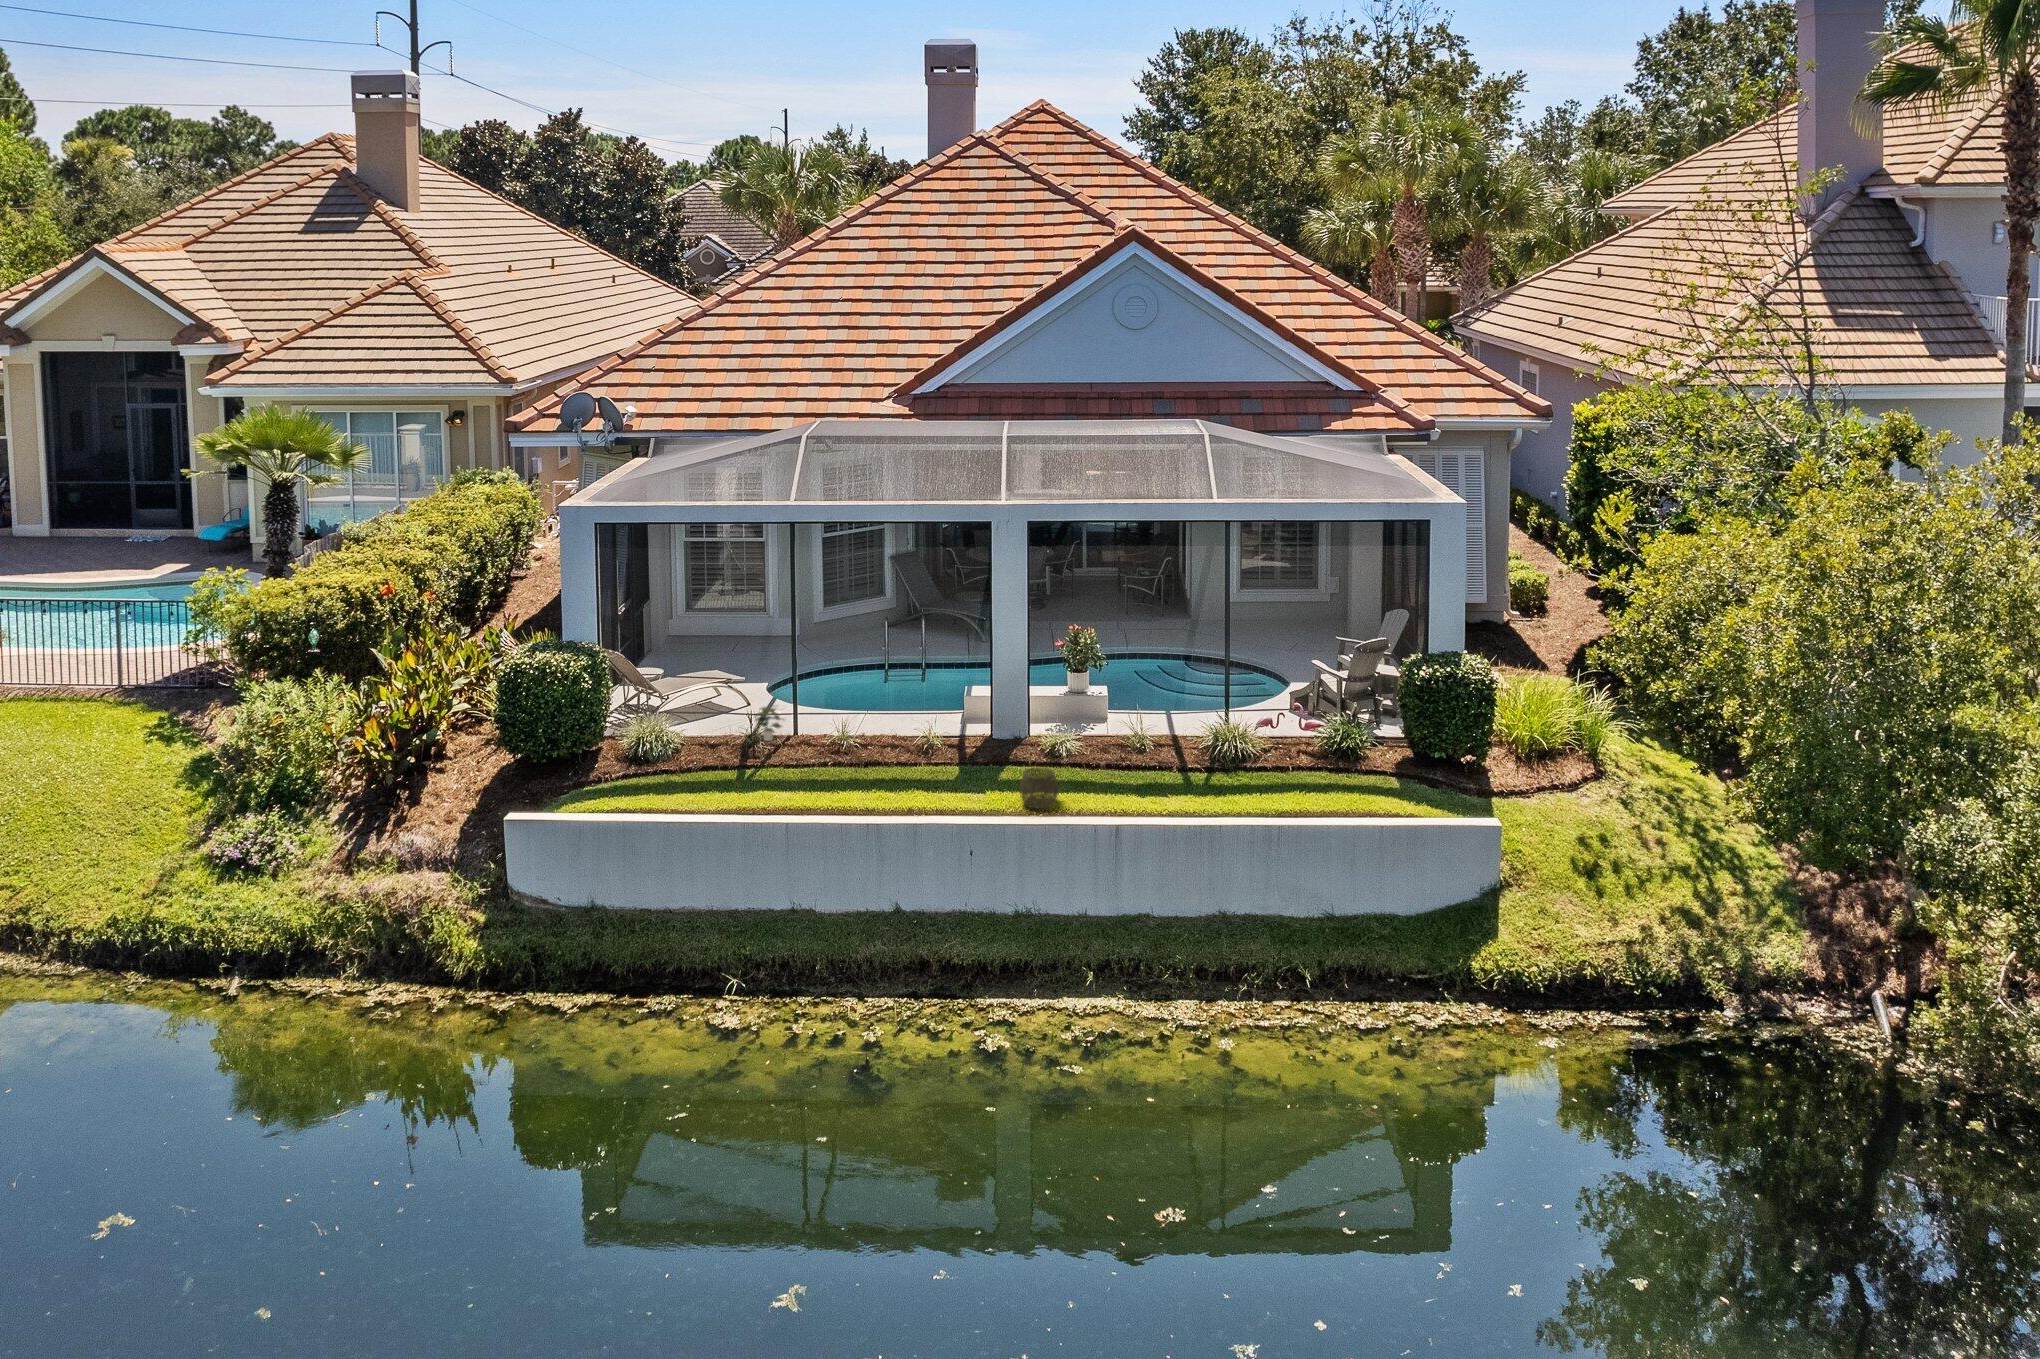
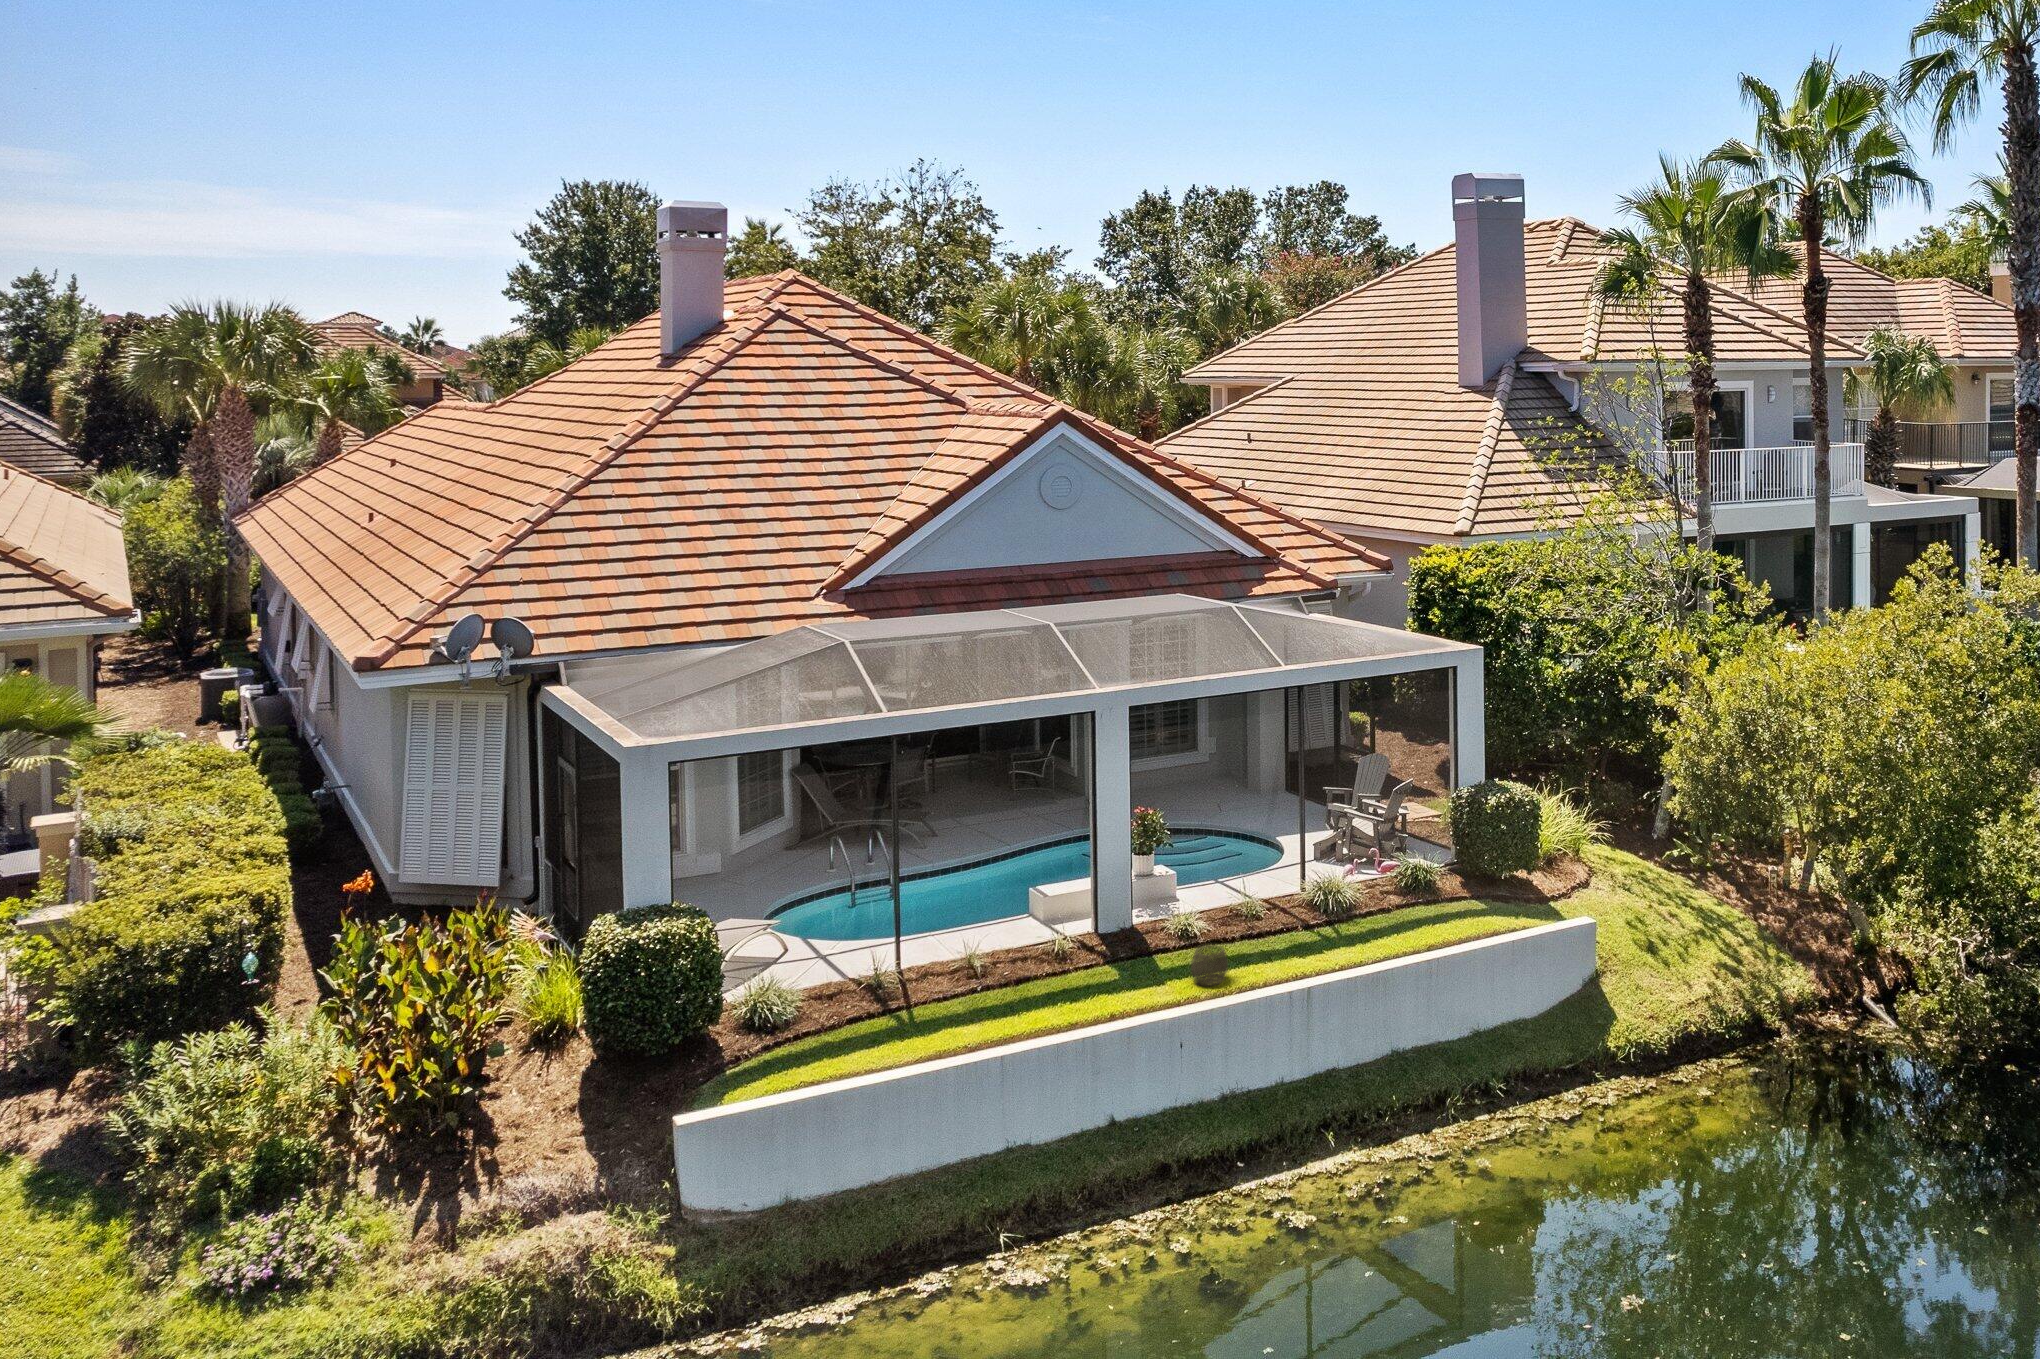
potted plant: present [755,706,781,741] -> none [832,940,871,981]

